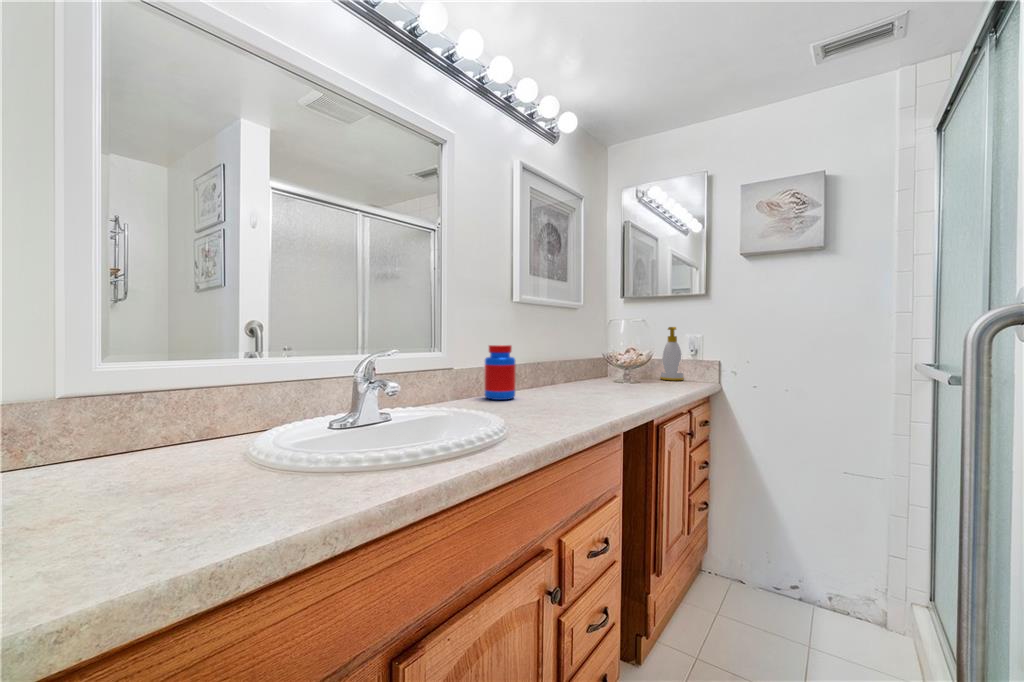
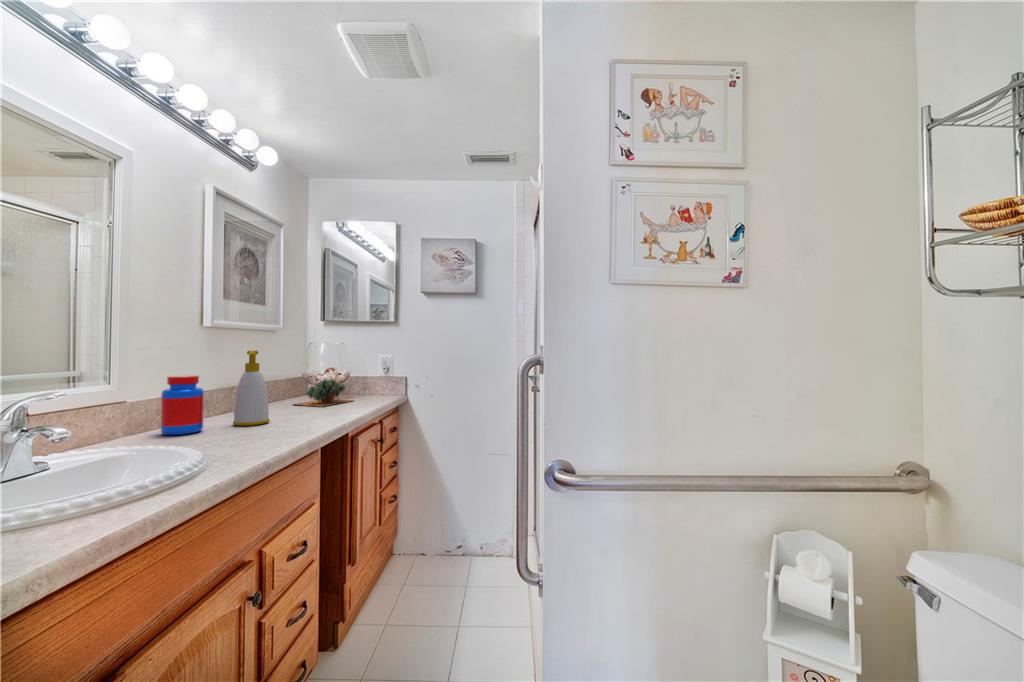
soap bottle: present [660,327,684,381] -> present [233,351,270,426]
succulent plant: none [593,357,657,387] -> present [293,379,353,407]

